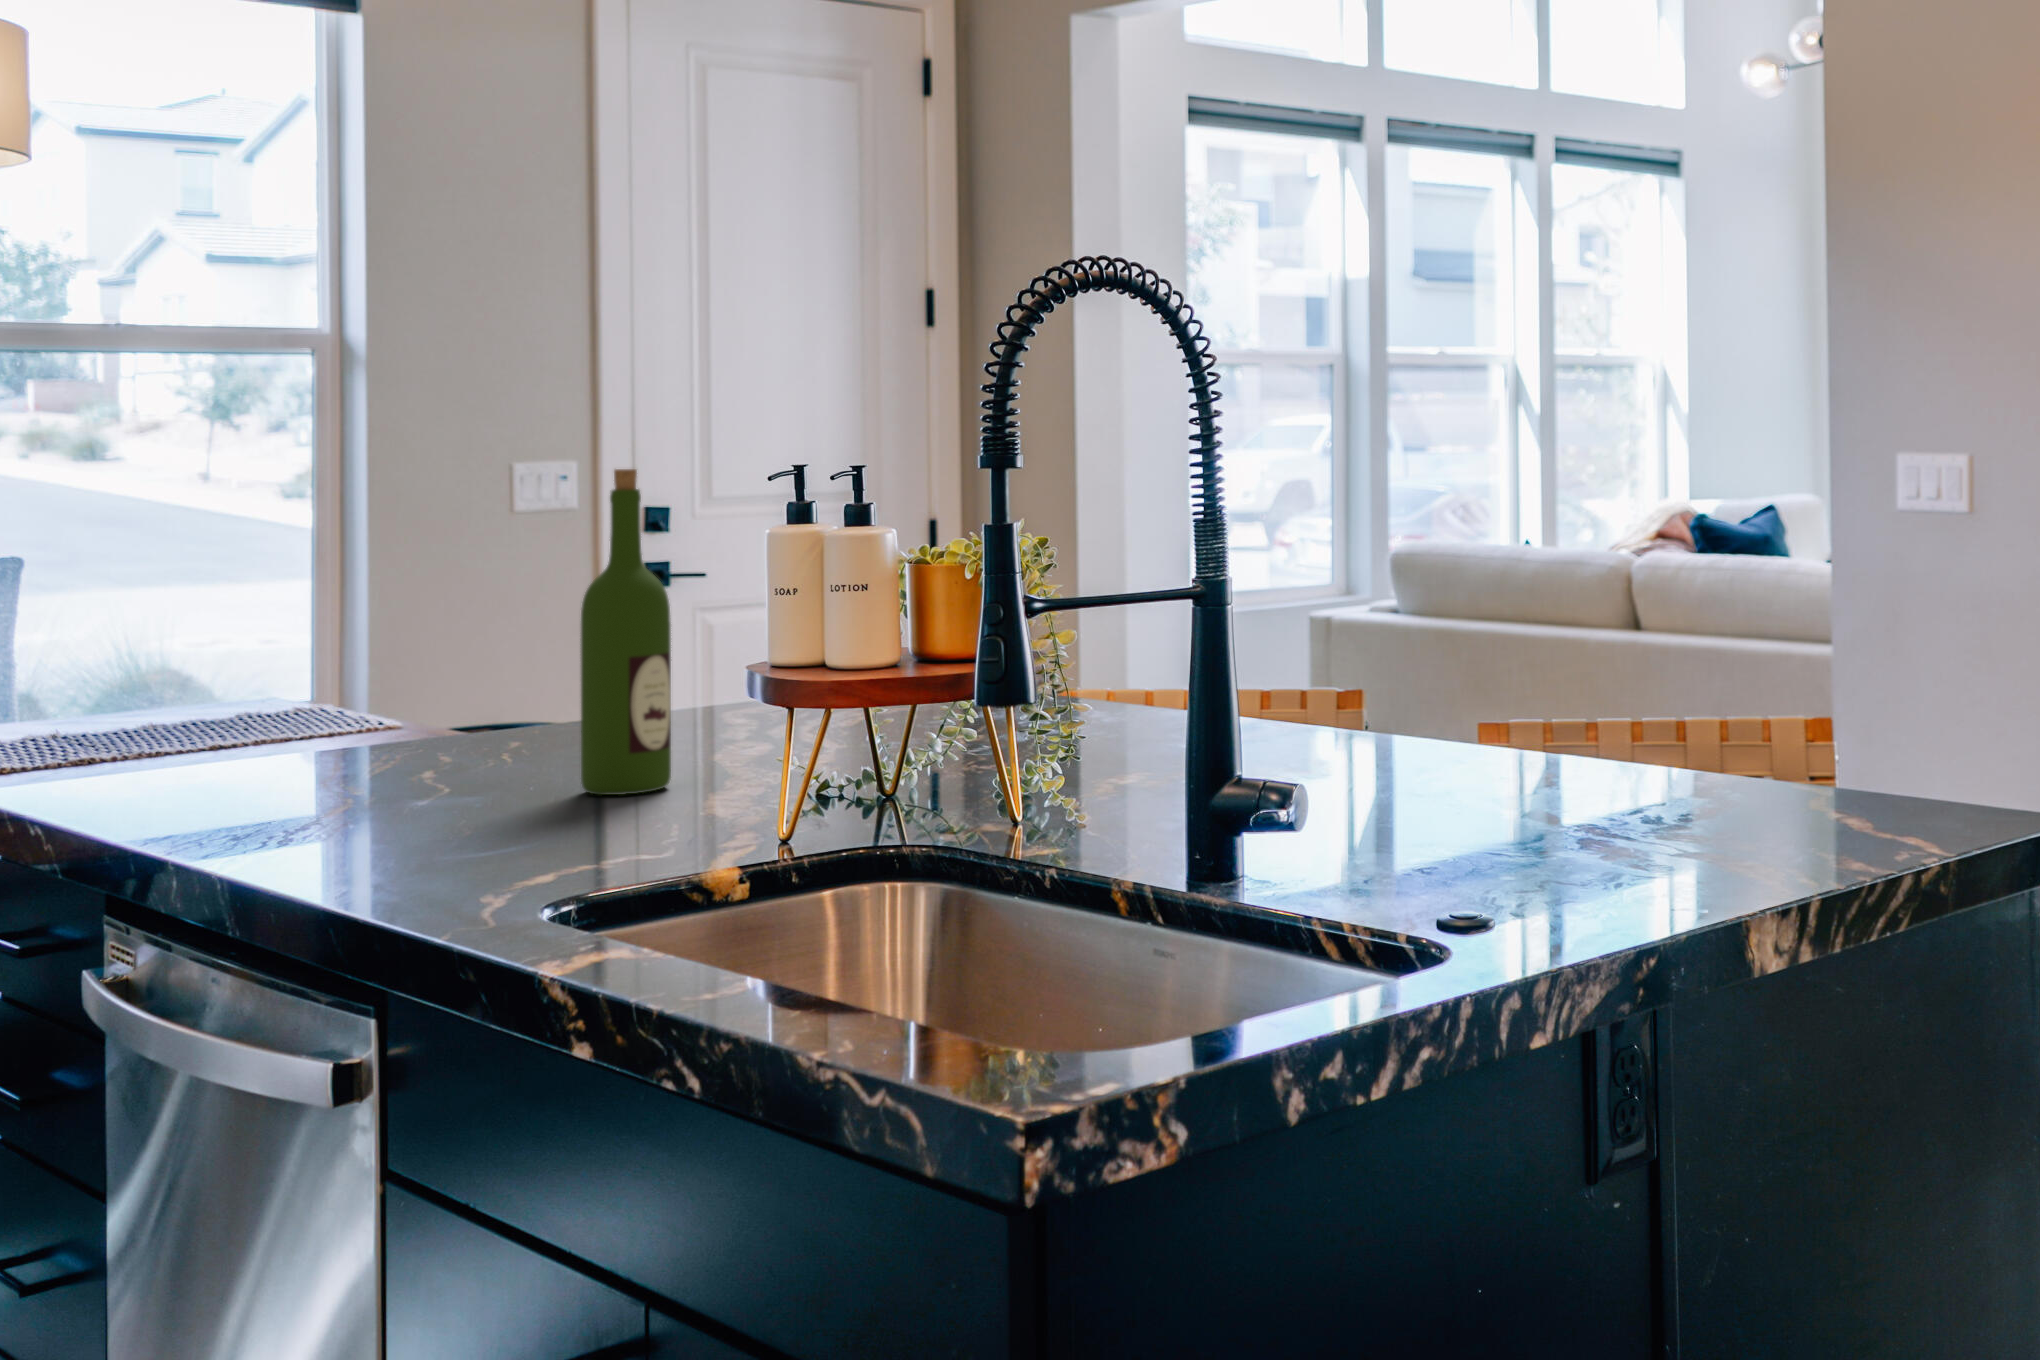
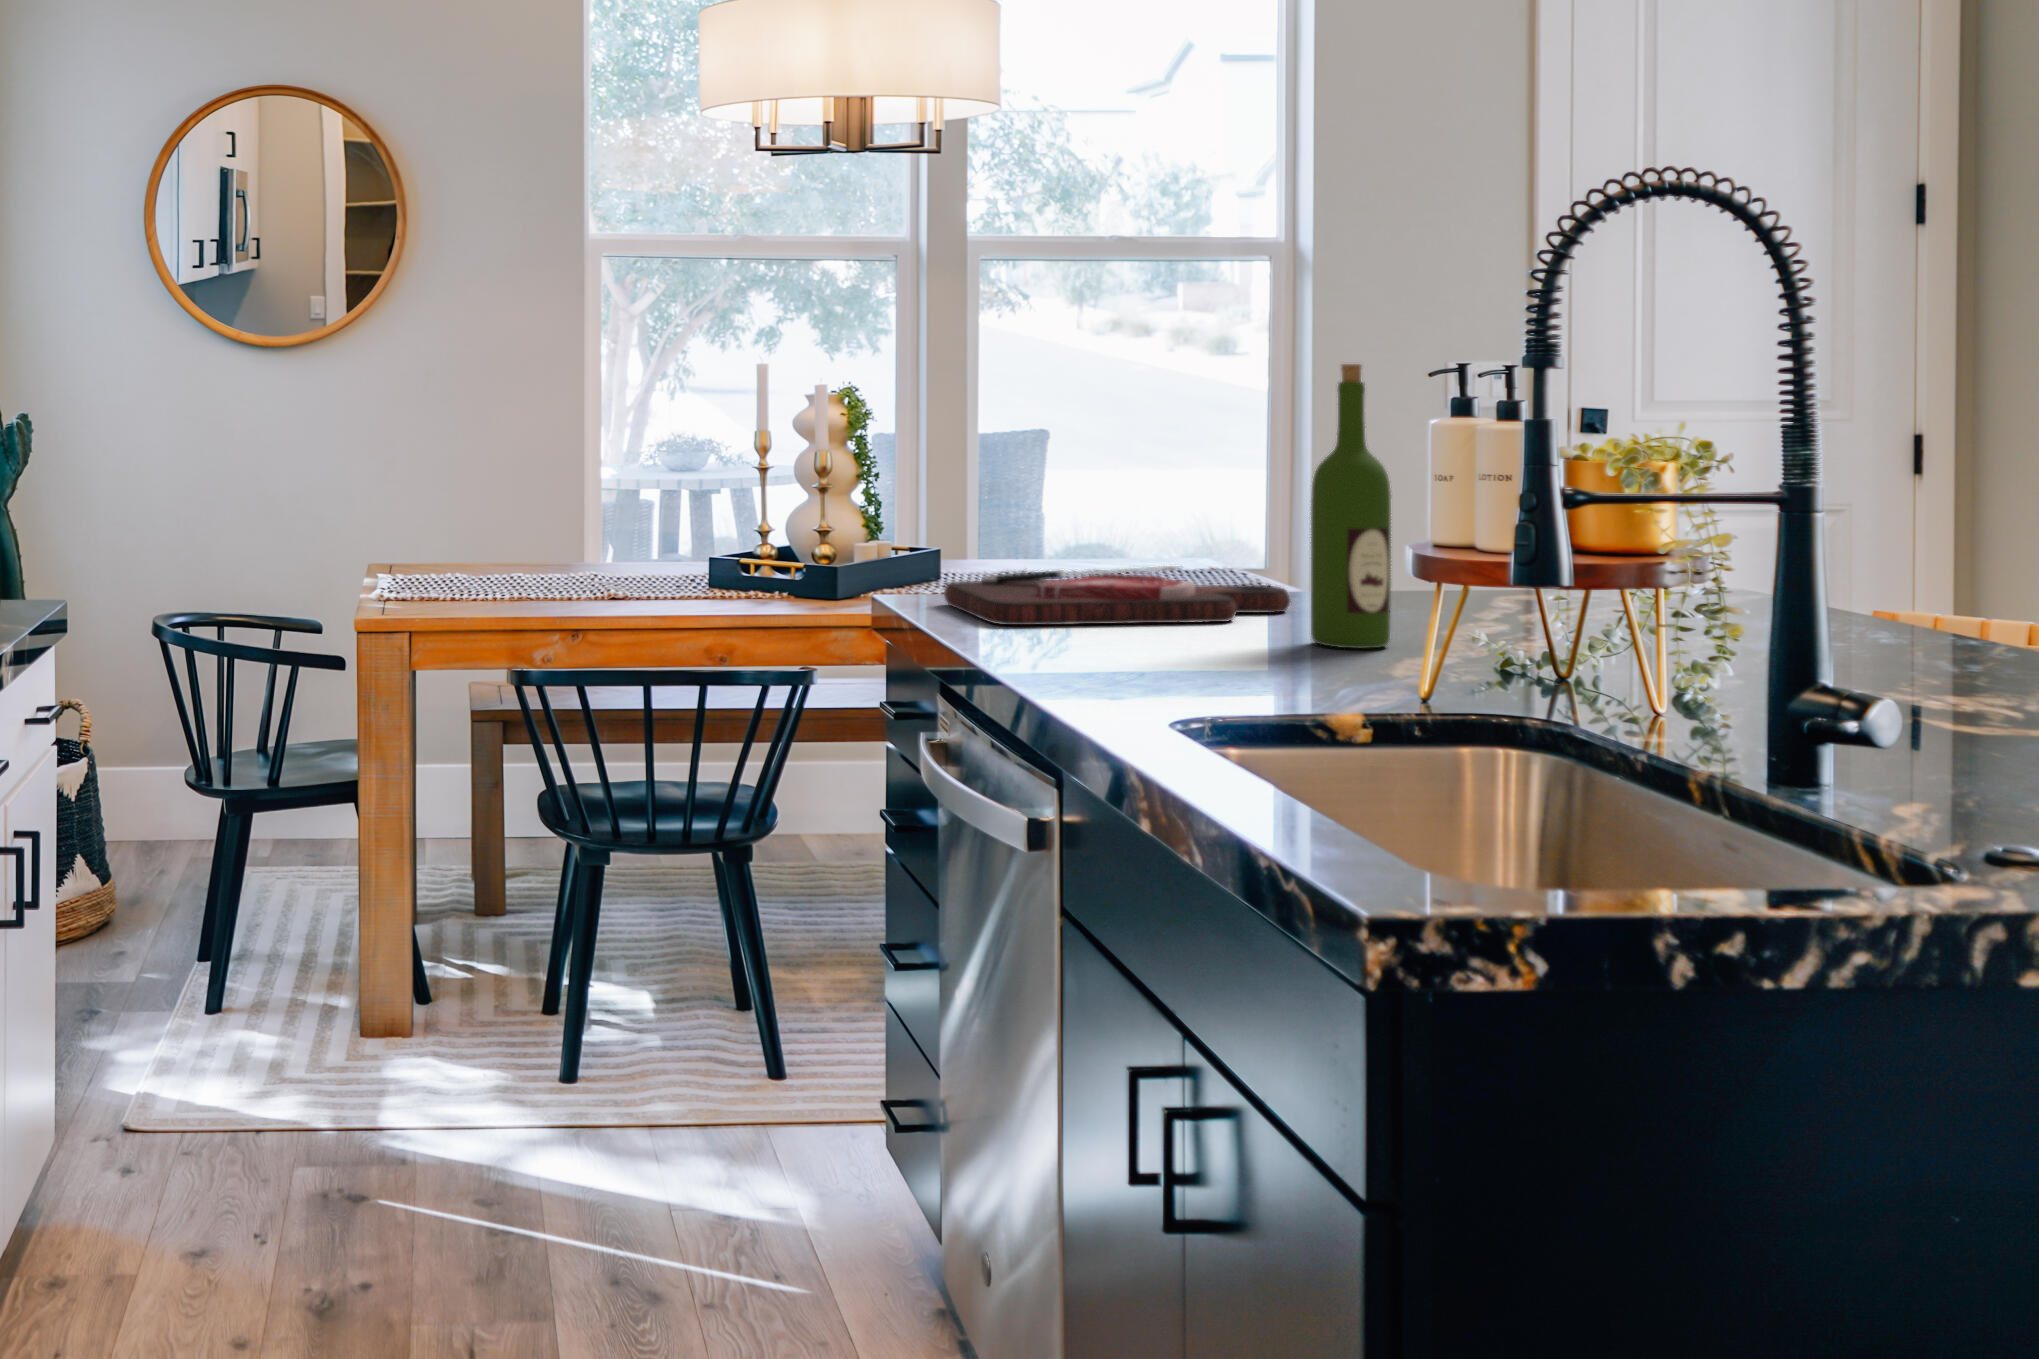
cutting board: none [55,720,518,823] -> present [944,566,1290,625]

